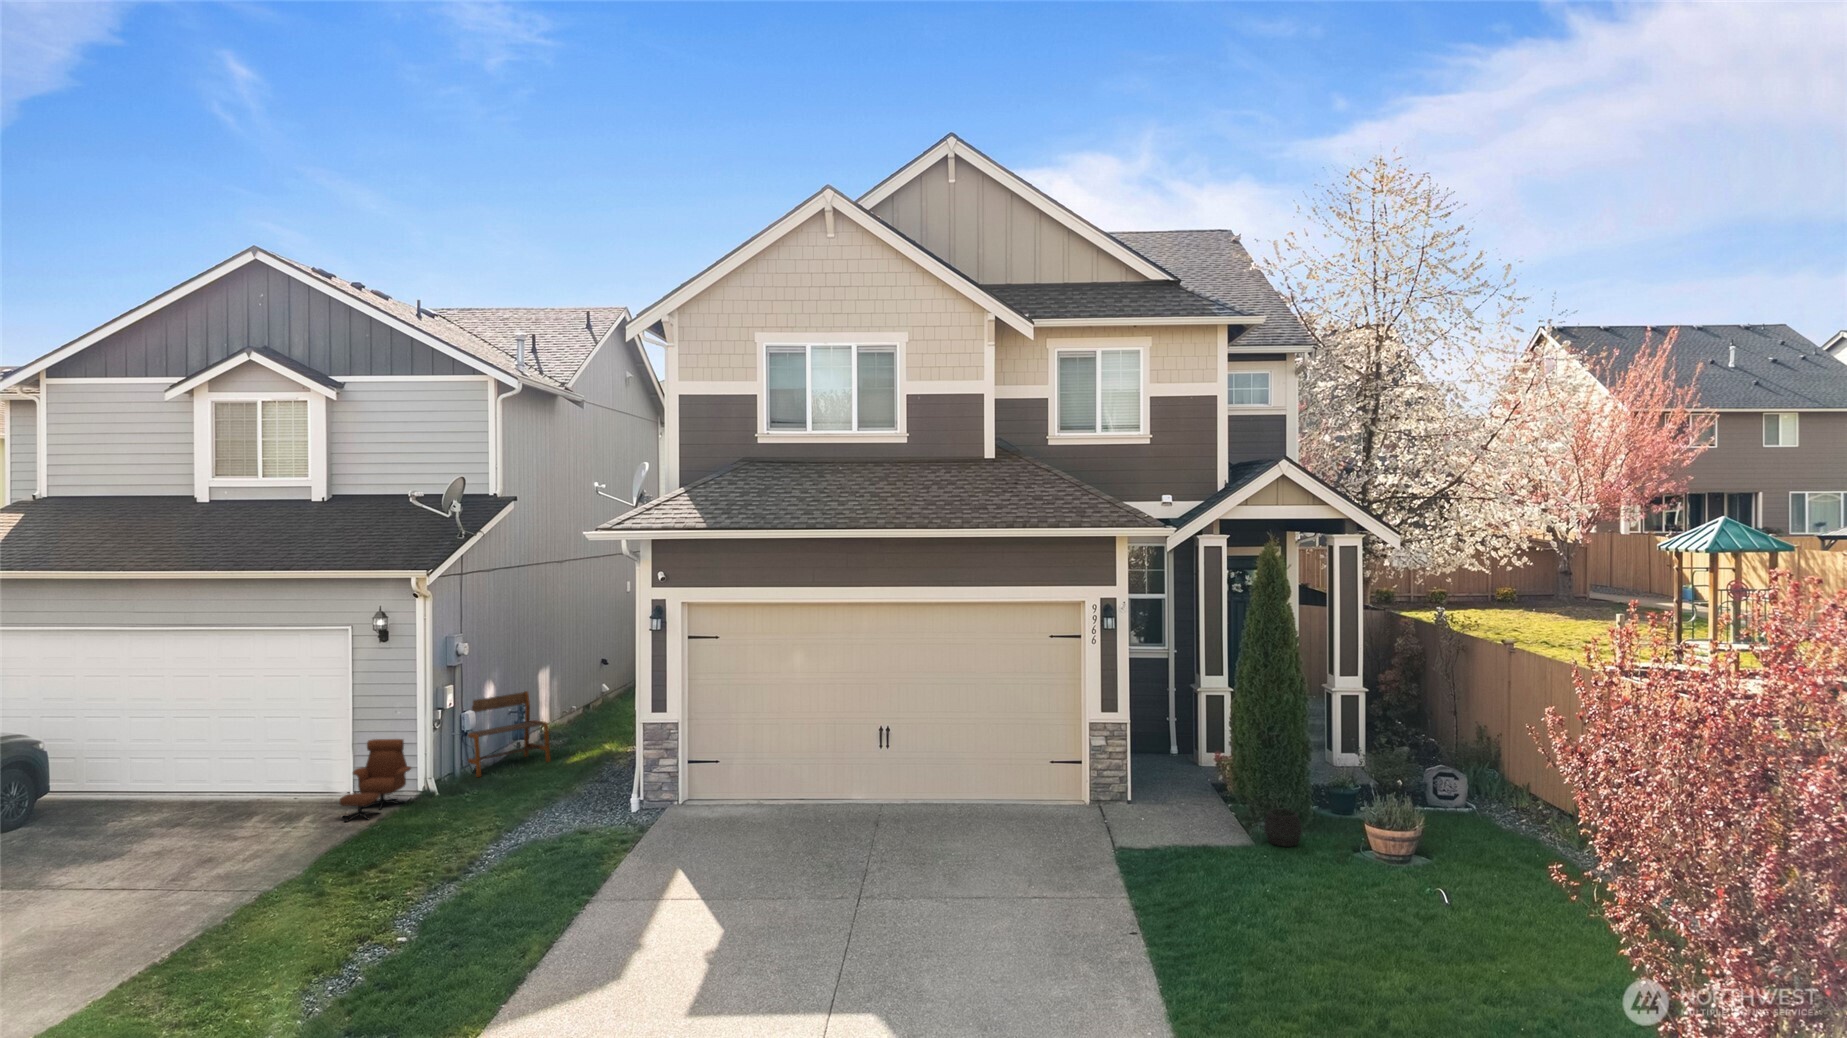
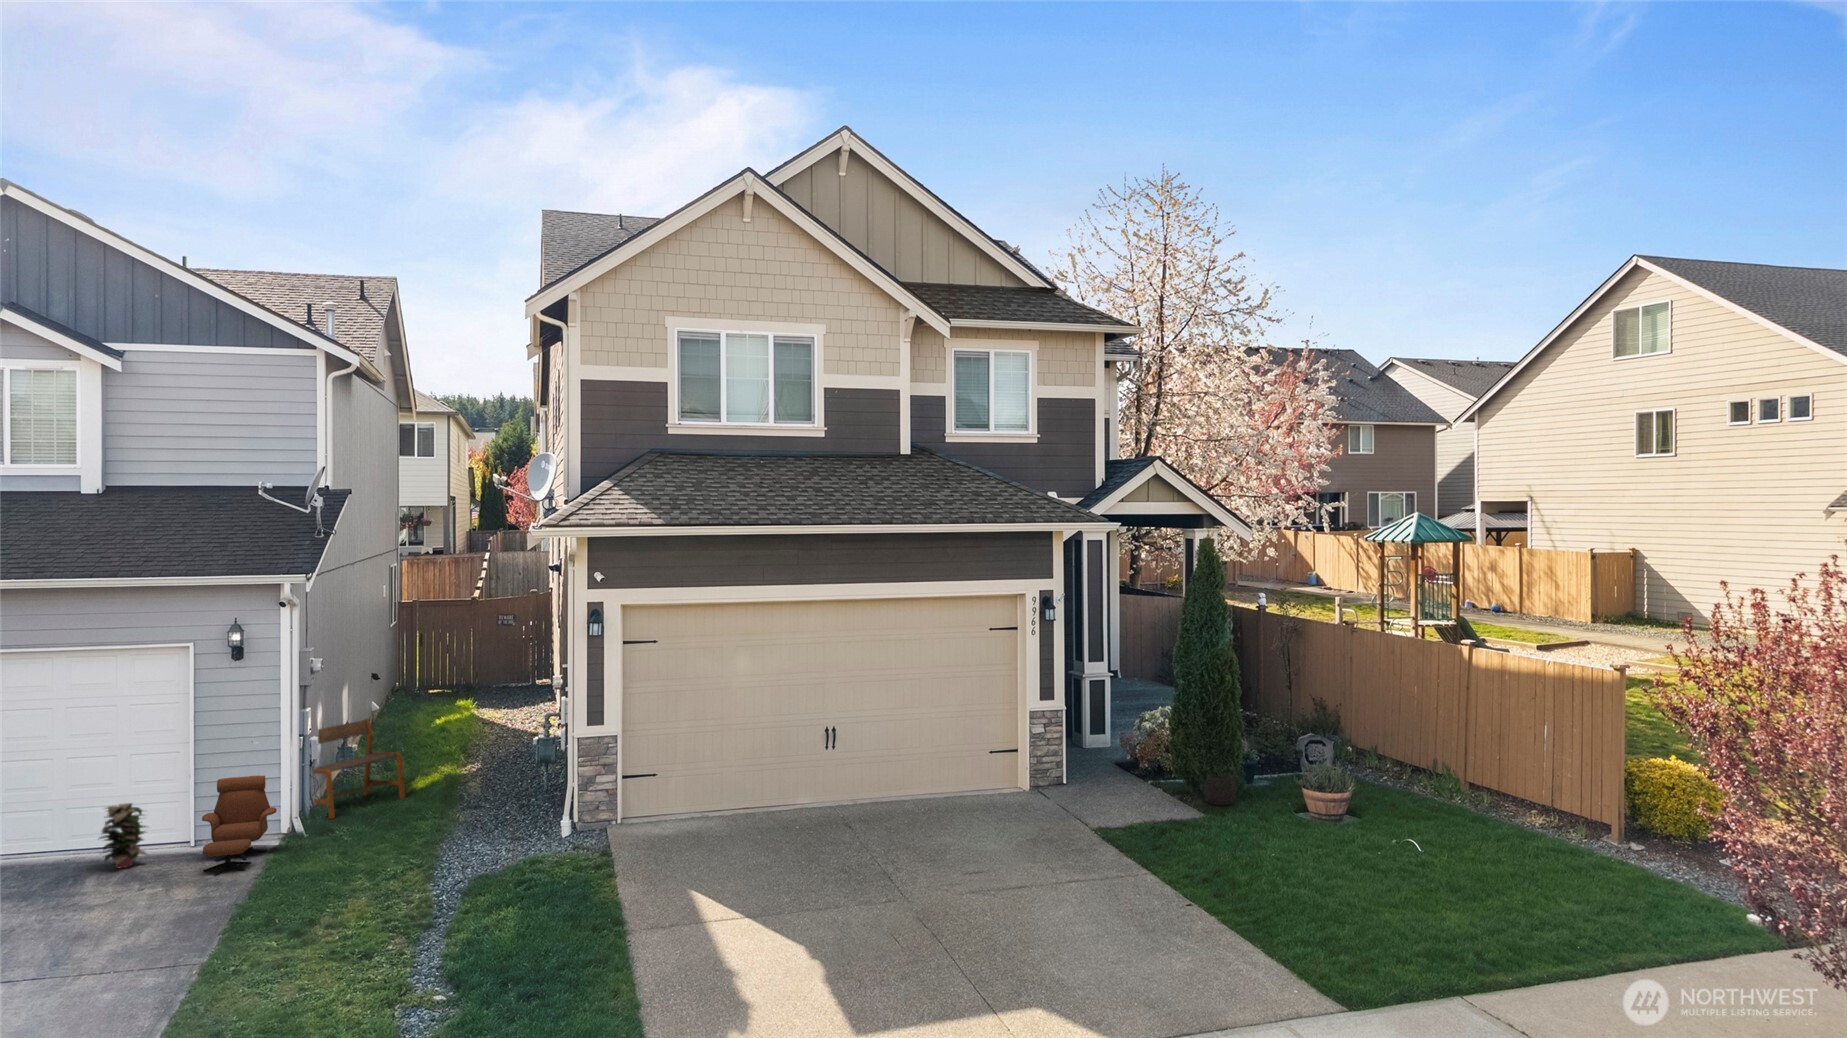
decorative plant: none [278,755,321,808] -> present [100,803,147,868]

